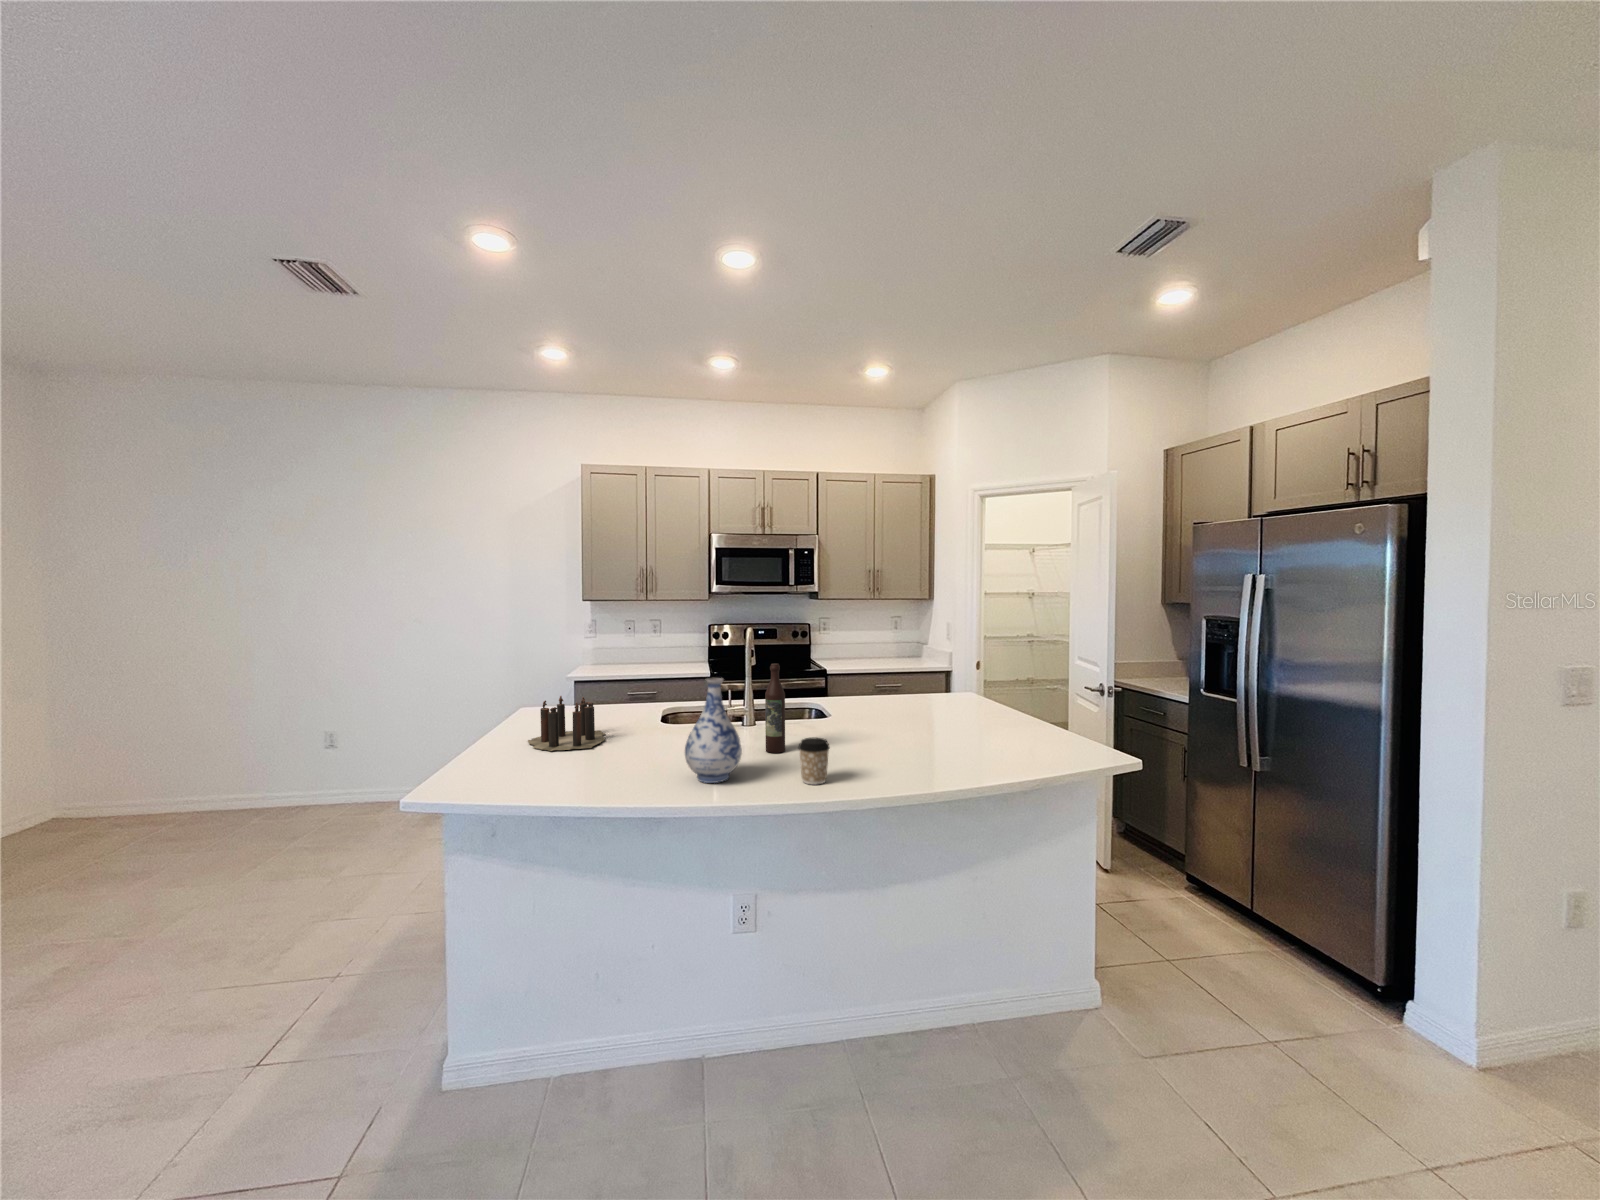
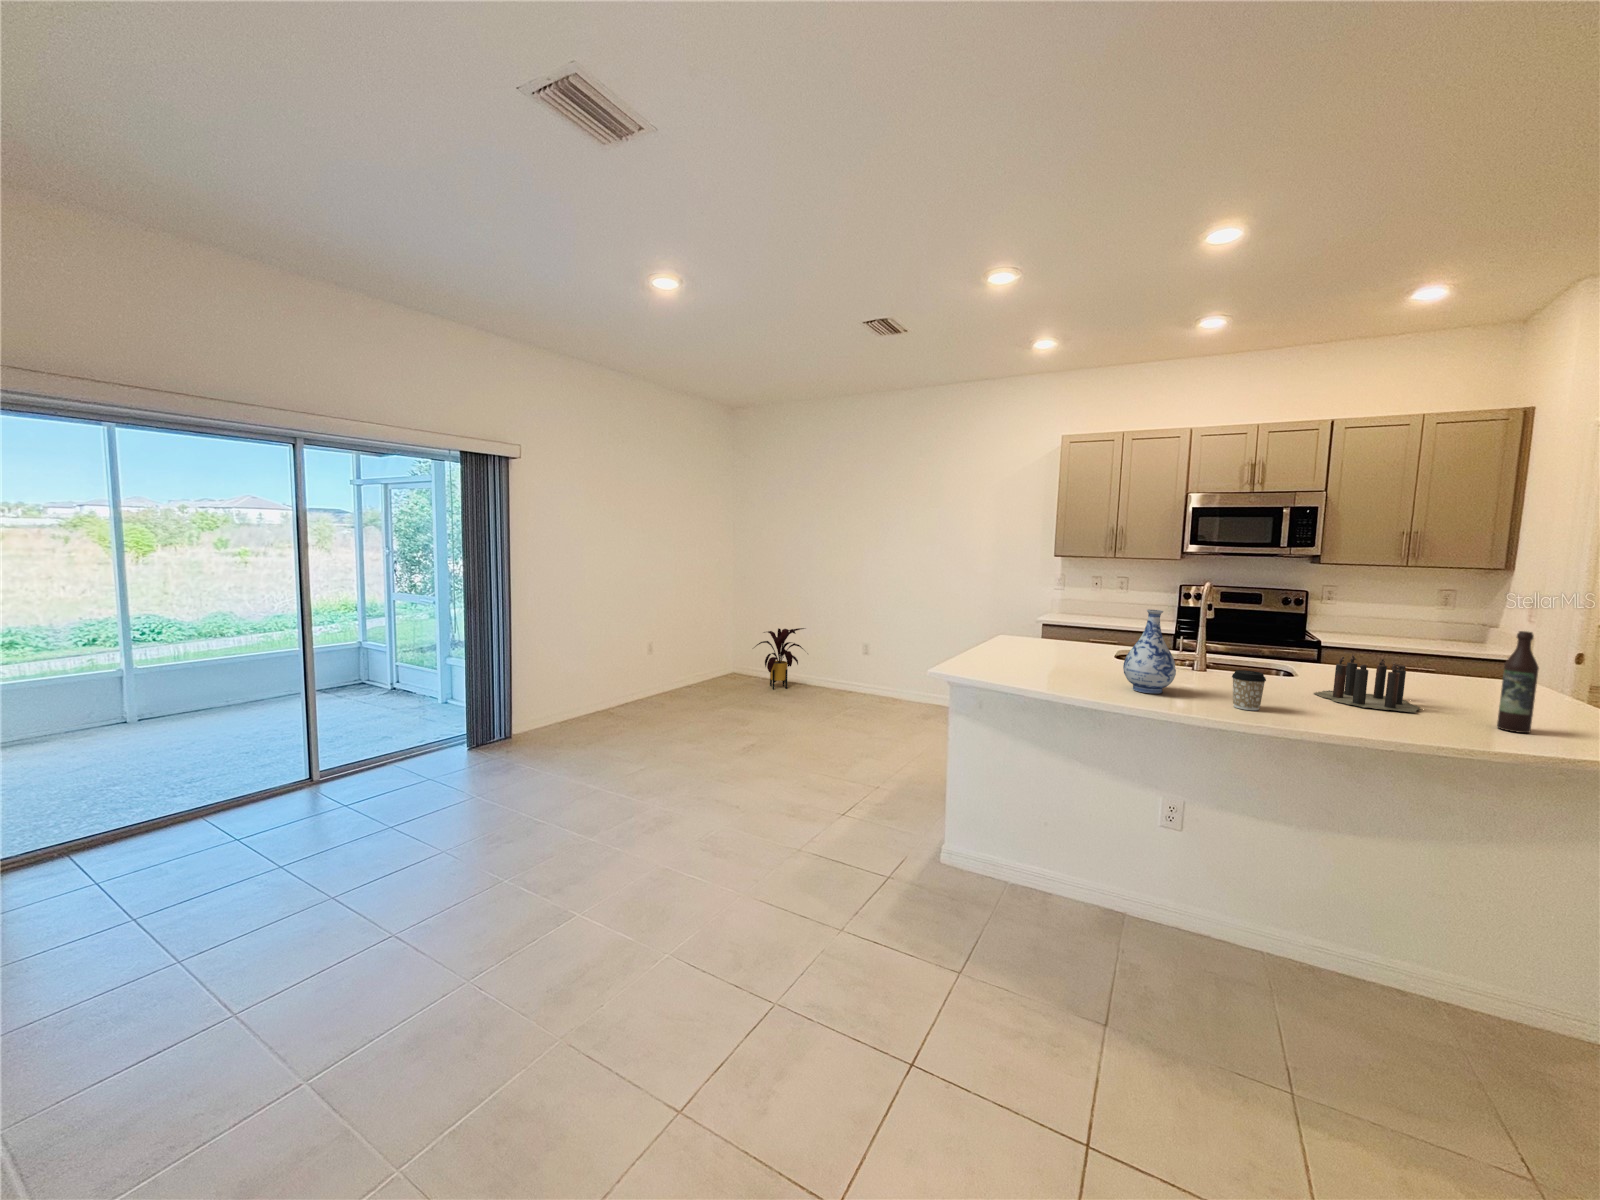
wine bottle: present [765,664,785,753] -> present [1497,631,1539,733]
candle: present [528,696,605,751] -> present [1314,654,1420,713]
house plant: none [79,728,217,840] -> present [755,628,804,689]

